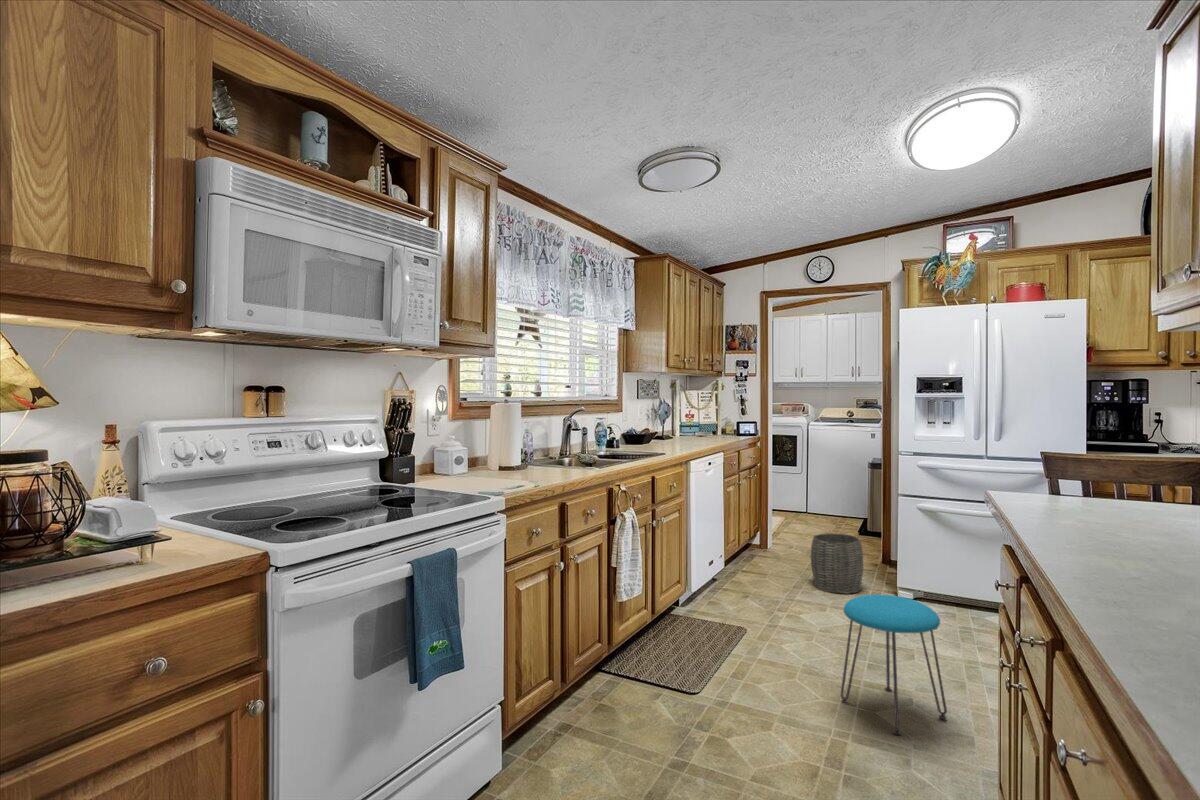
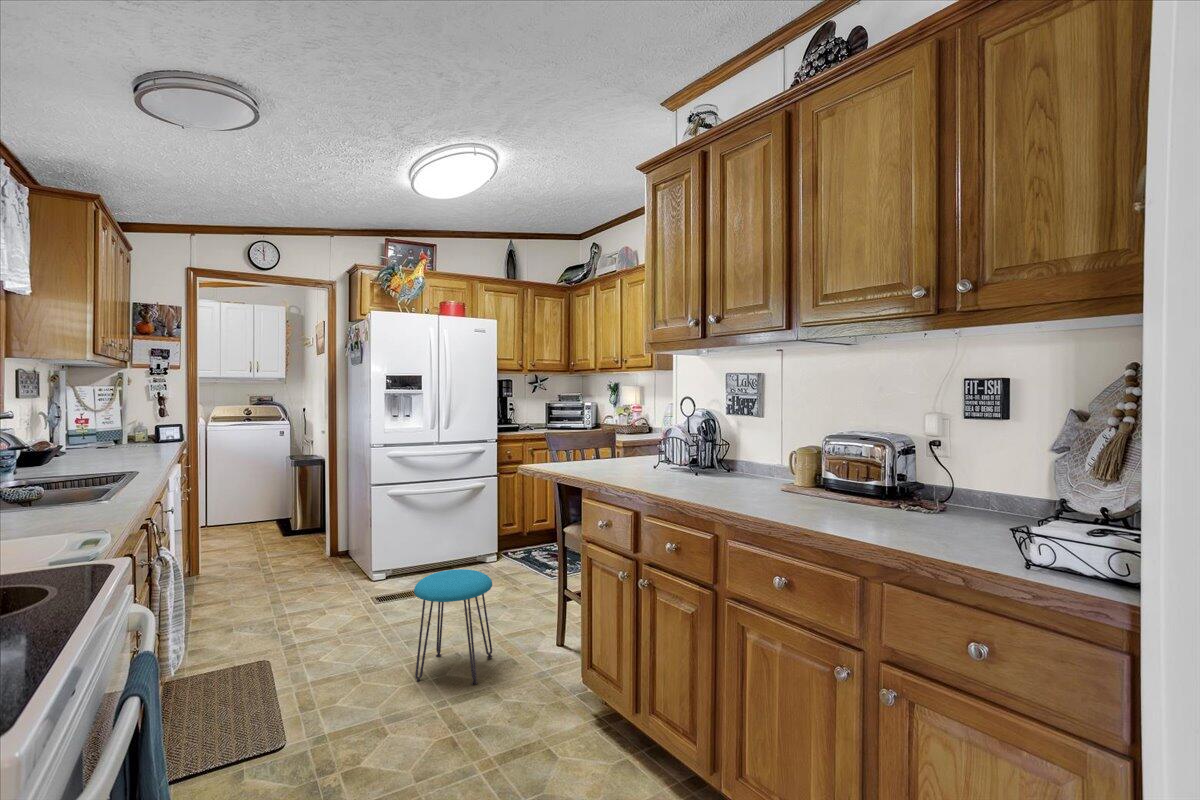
woven basket: present [811,533,863,594] -> none [288,535,343,598]

